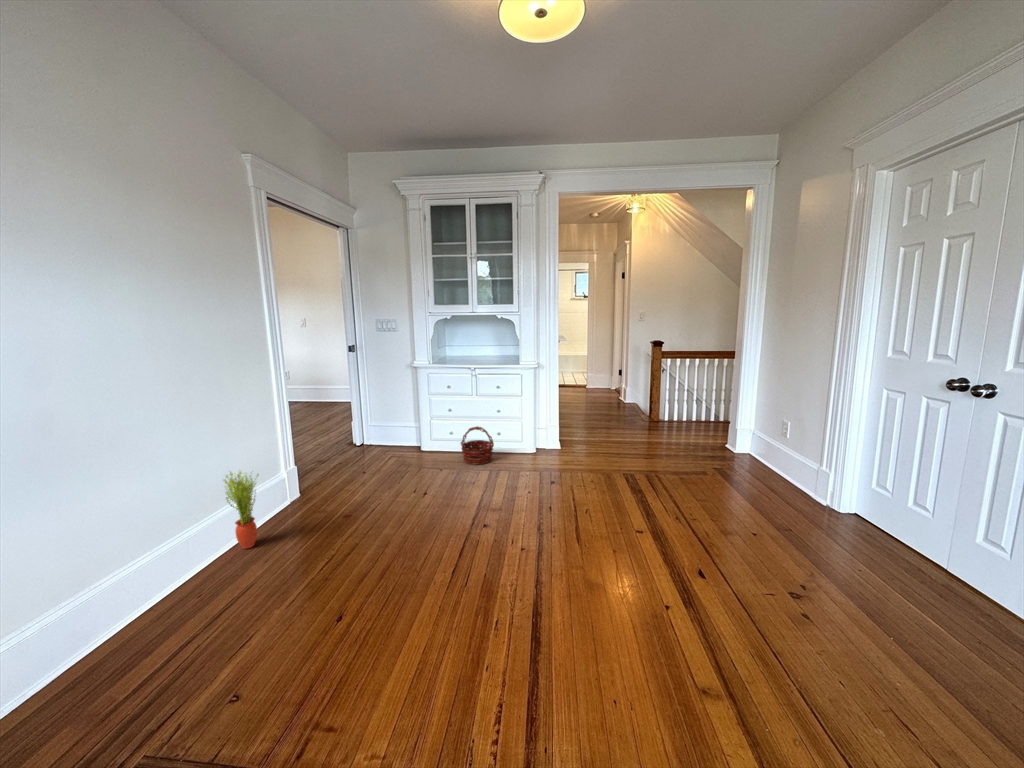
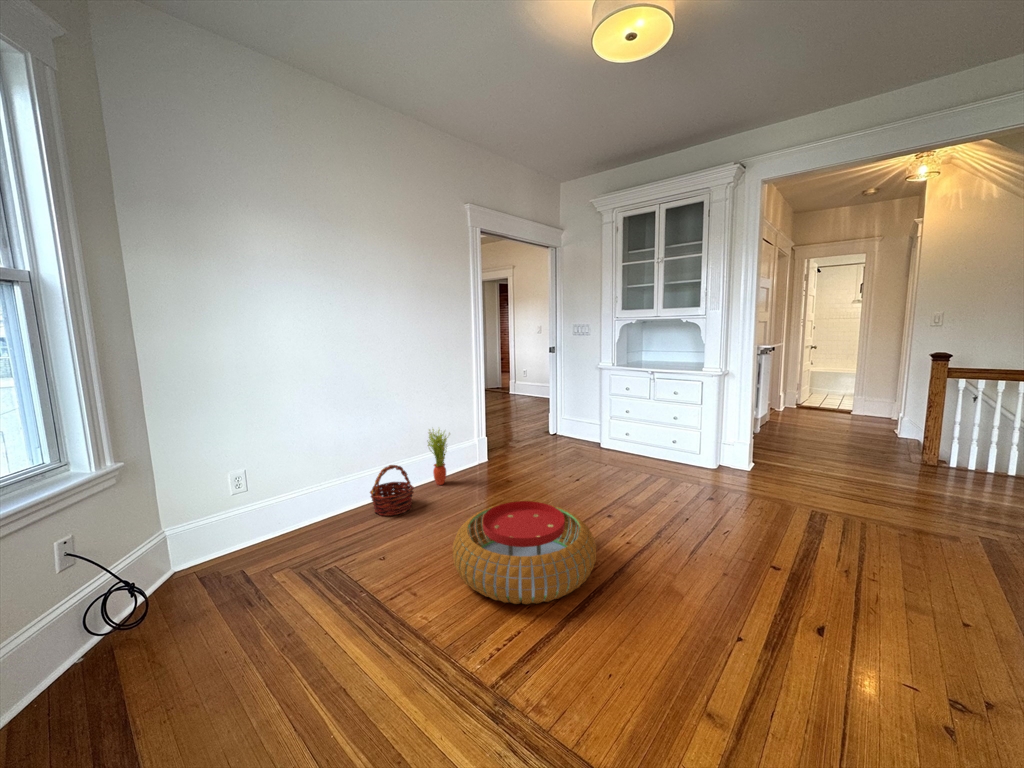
basket: present [461,426,494,465] -> present [370,465,414,516]
pouf: none [353,535,530,682] -> present [453,501,596,604]

